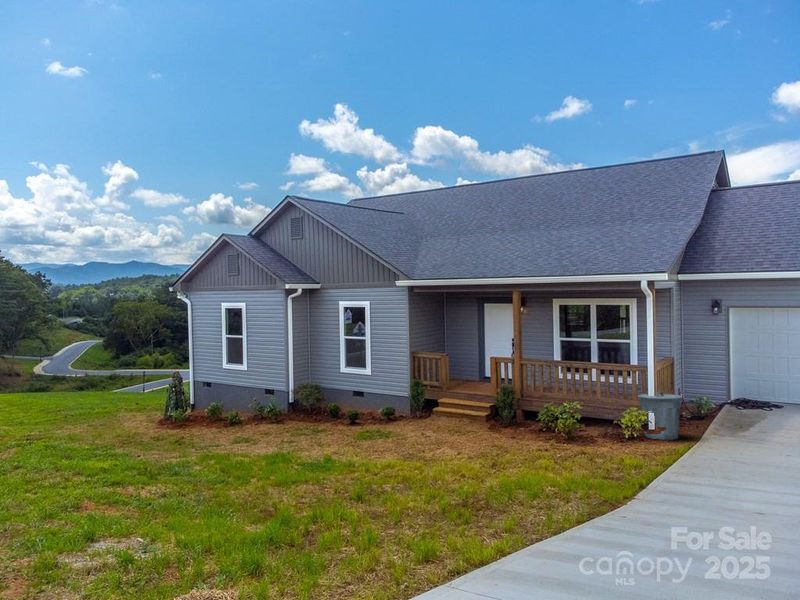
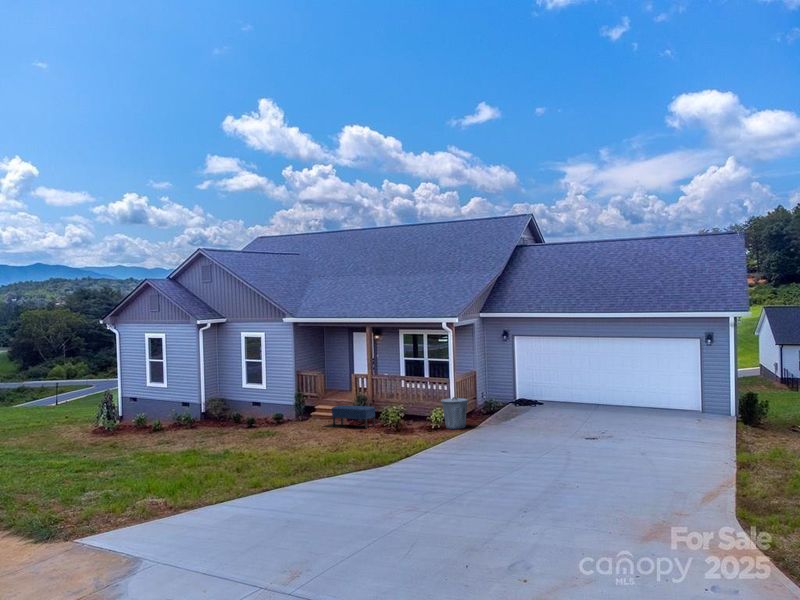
bench: none [467,399,532,434] -> present [332,405,375,429]

